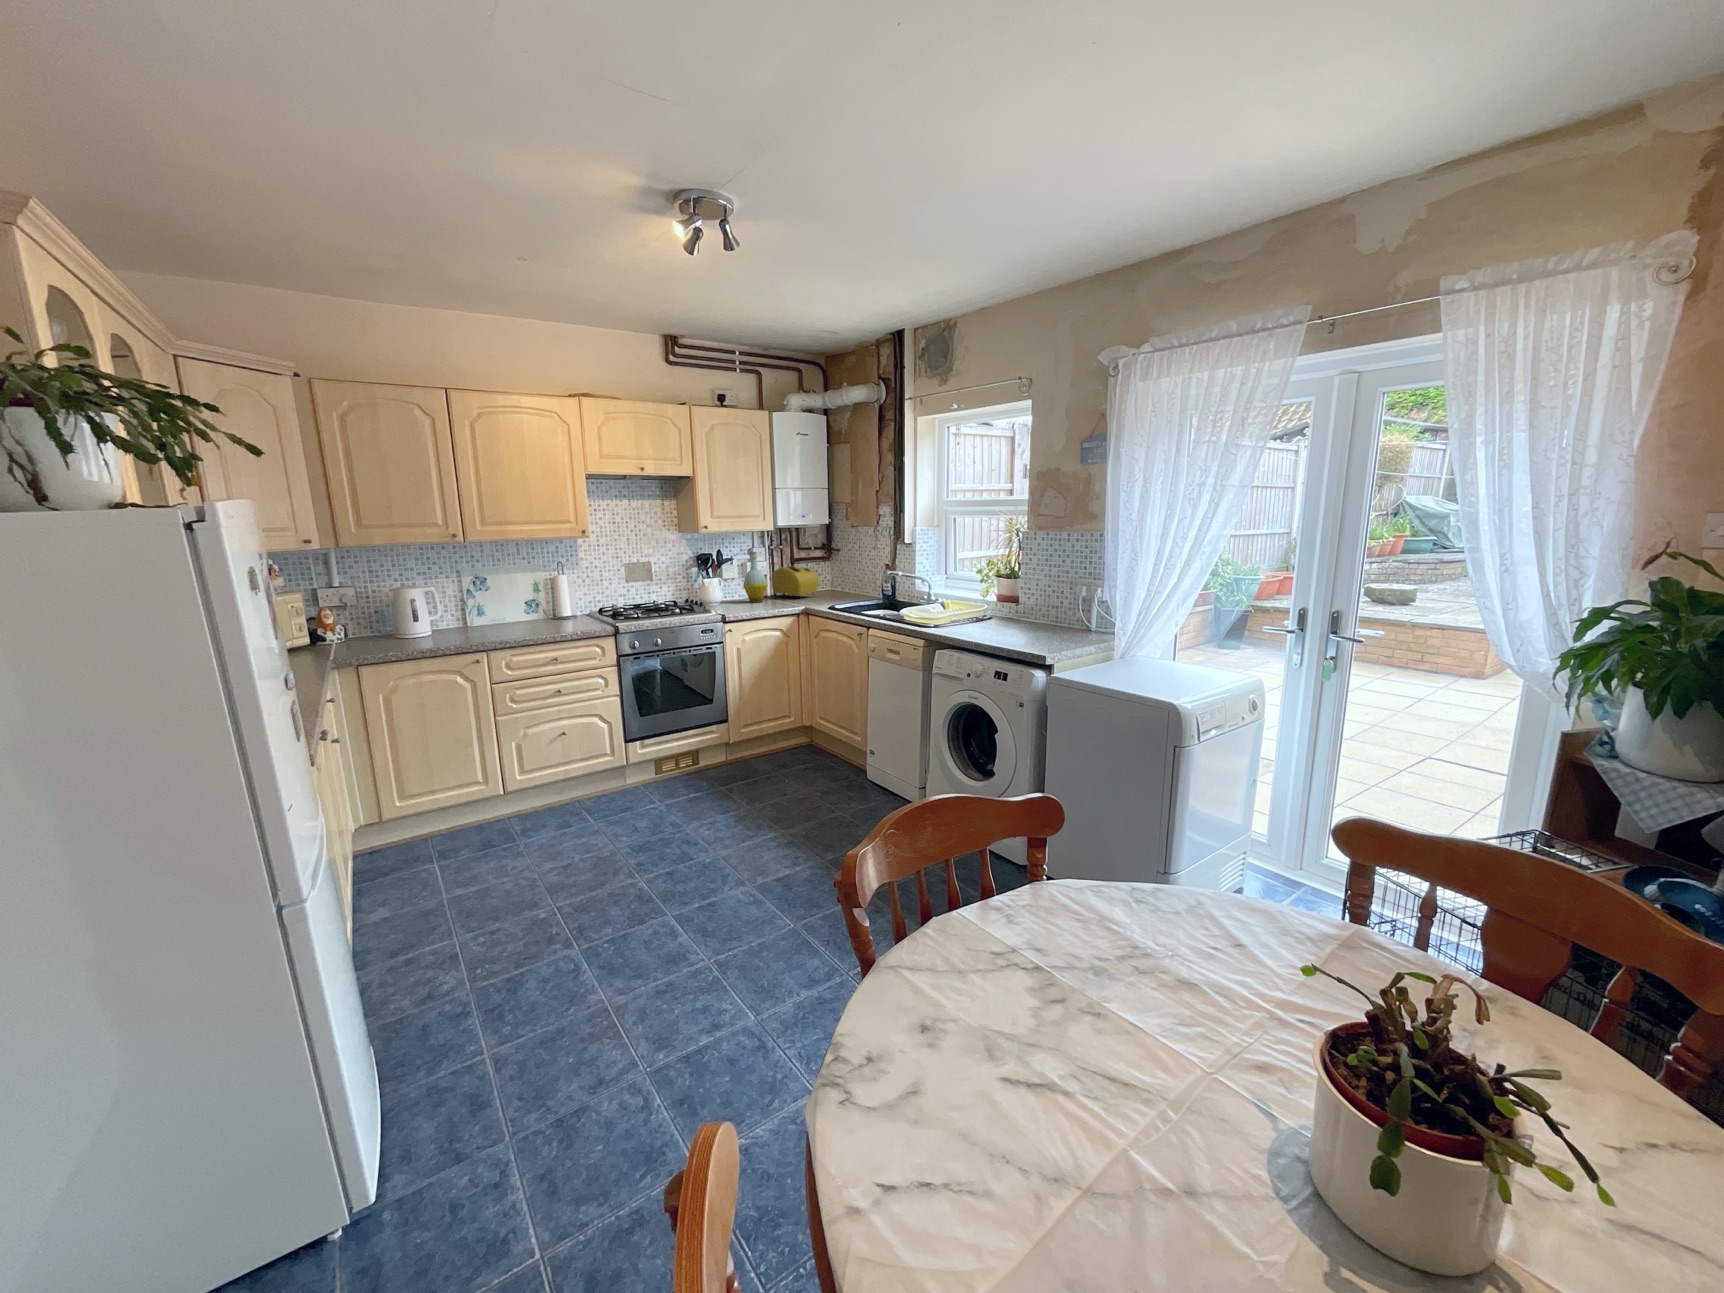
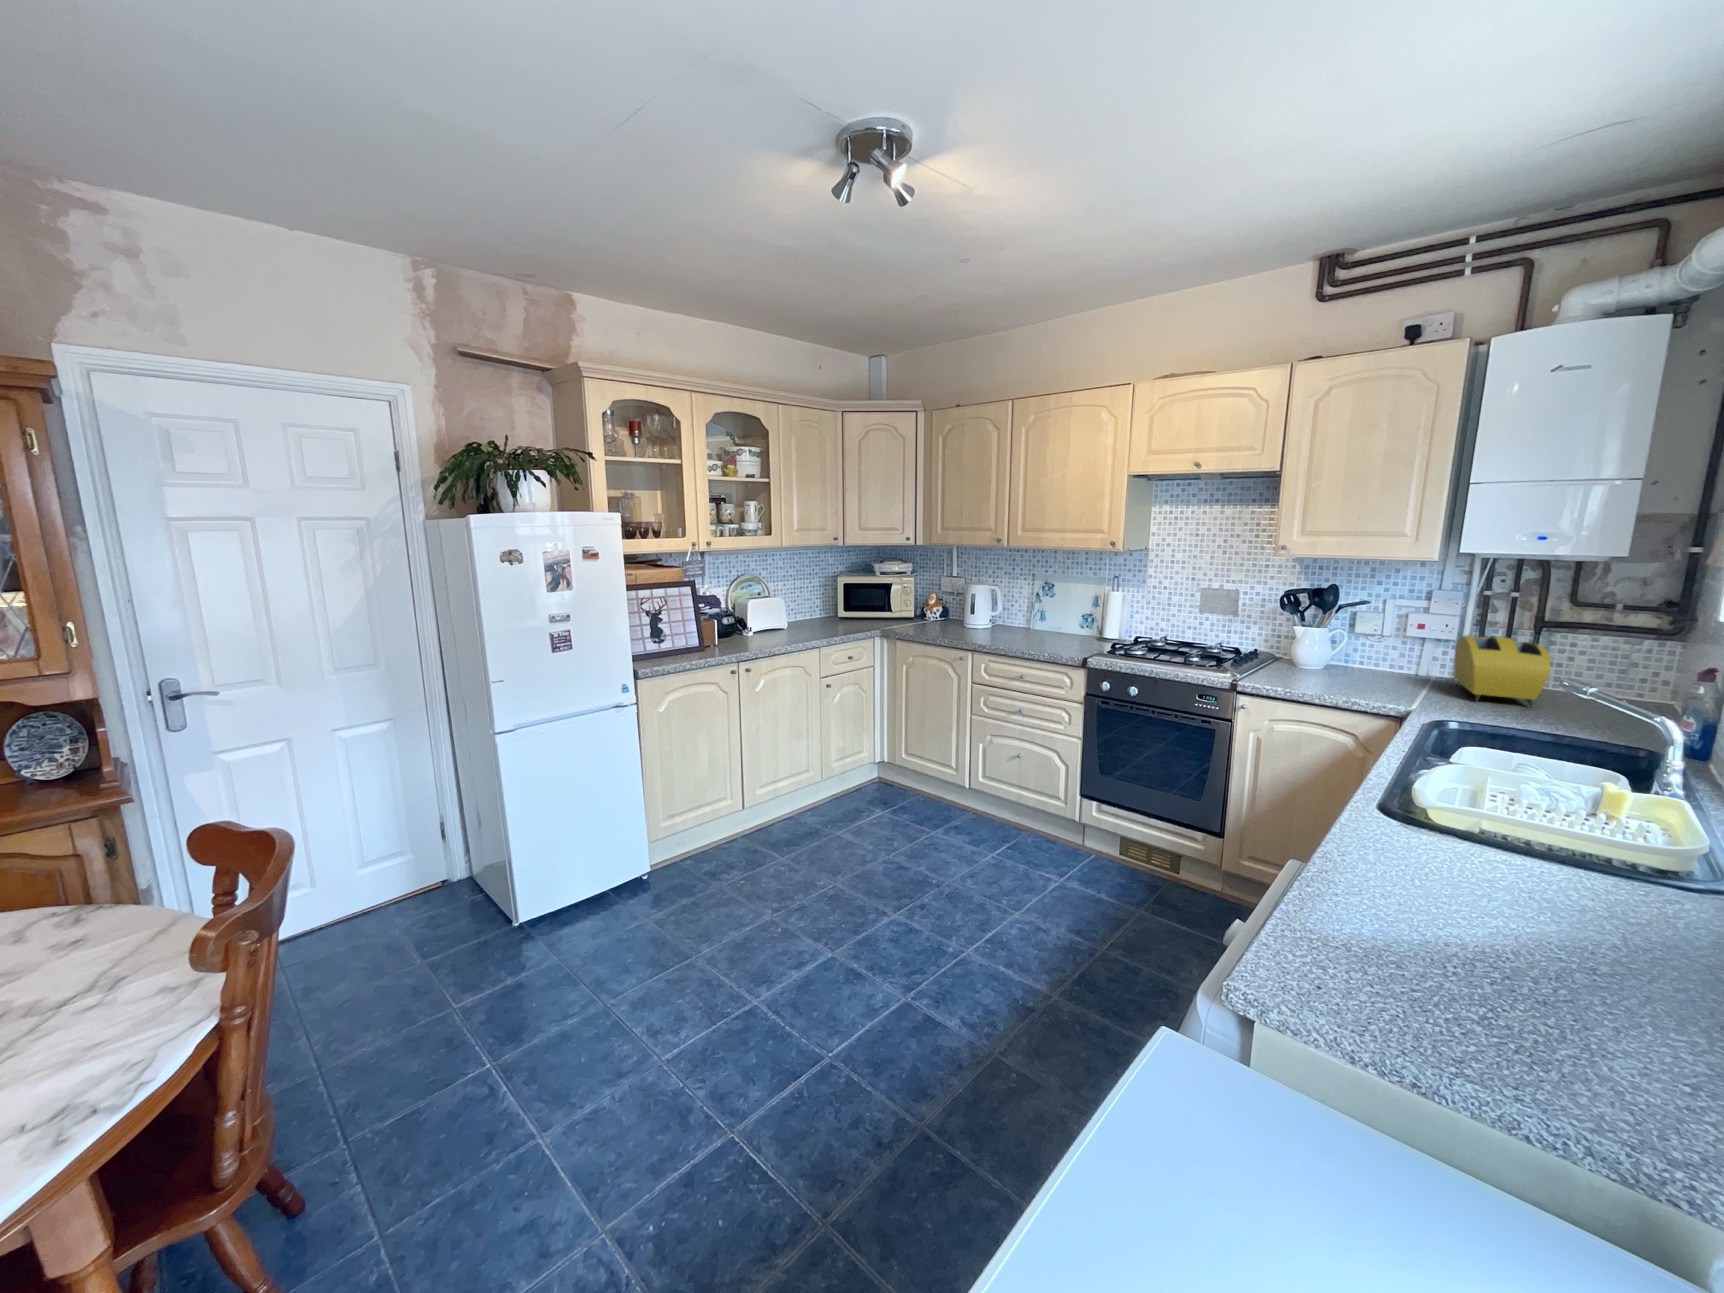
bottle: present [743,552,767,603] -> none [1357,598,1407,686]

